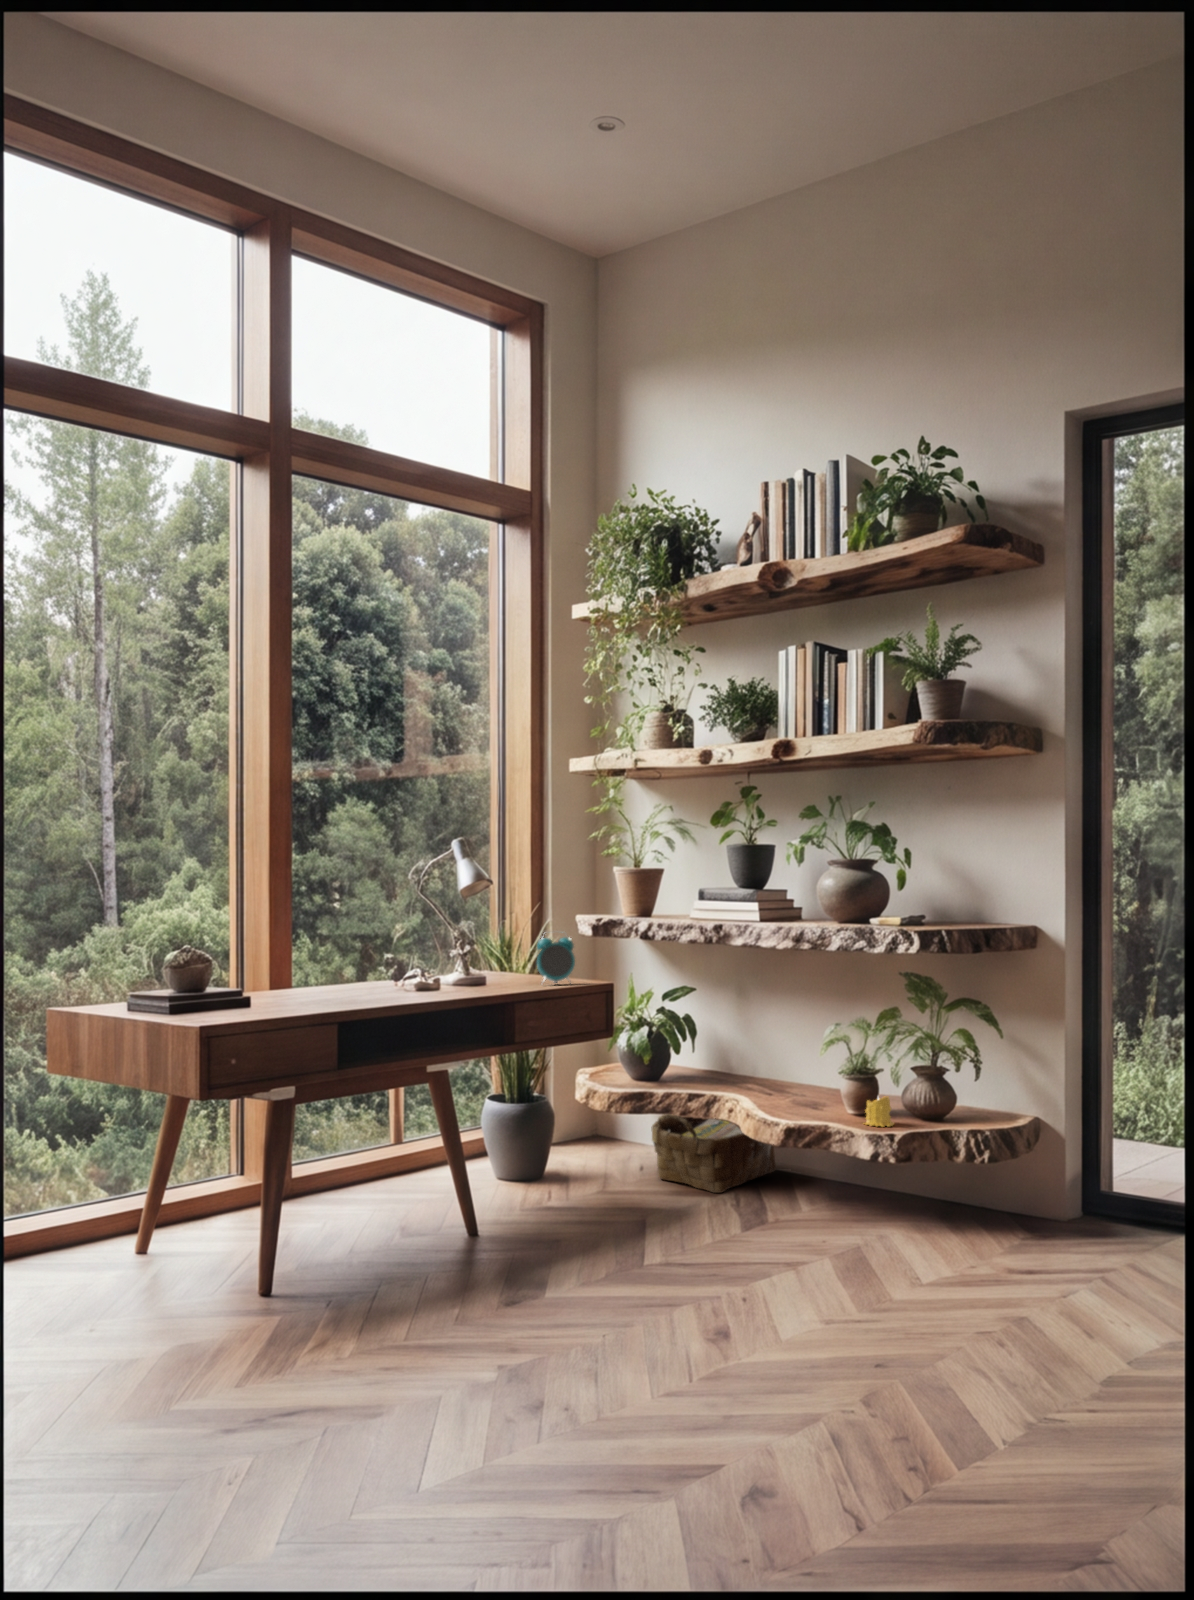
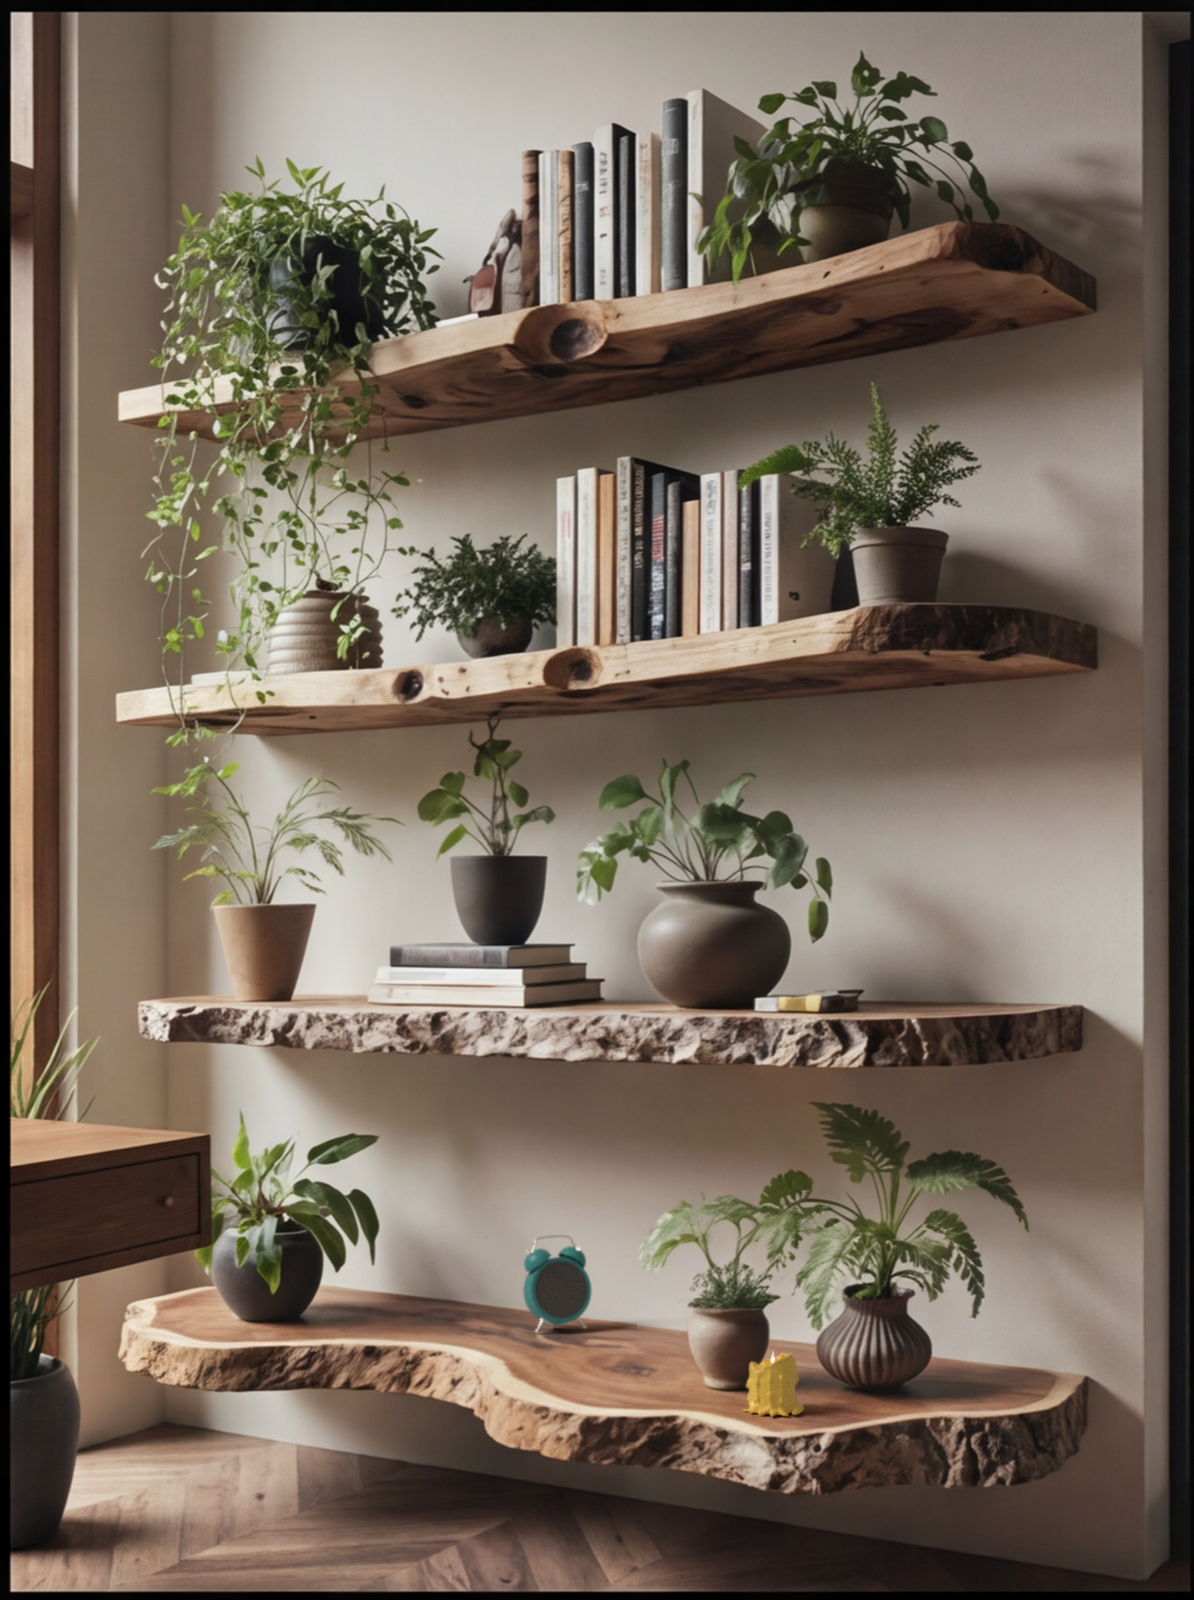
alarm clock: present [537,932,575,983] -> present [523,1235,592,1332]
woven basket: present [652,1114,776,1193] -> none [295,1328,537,1553]

